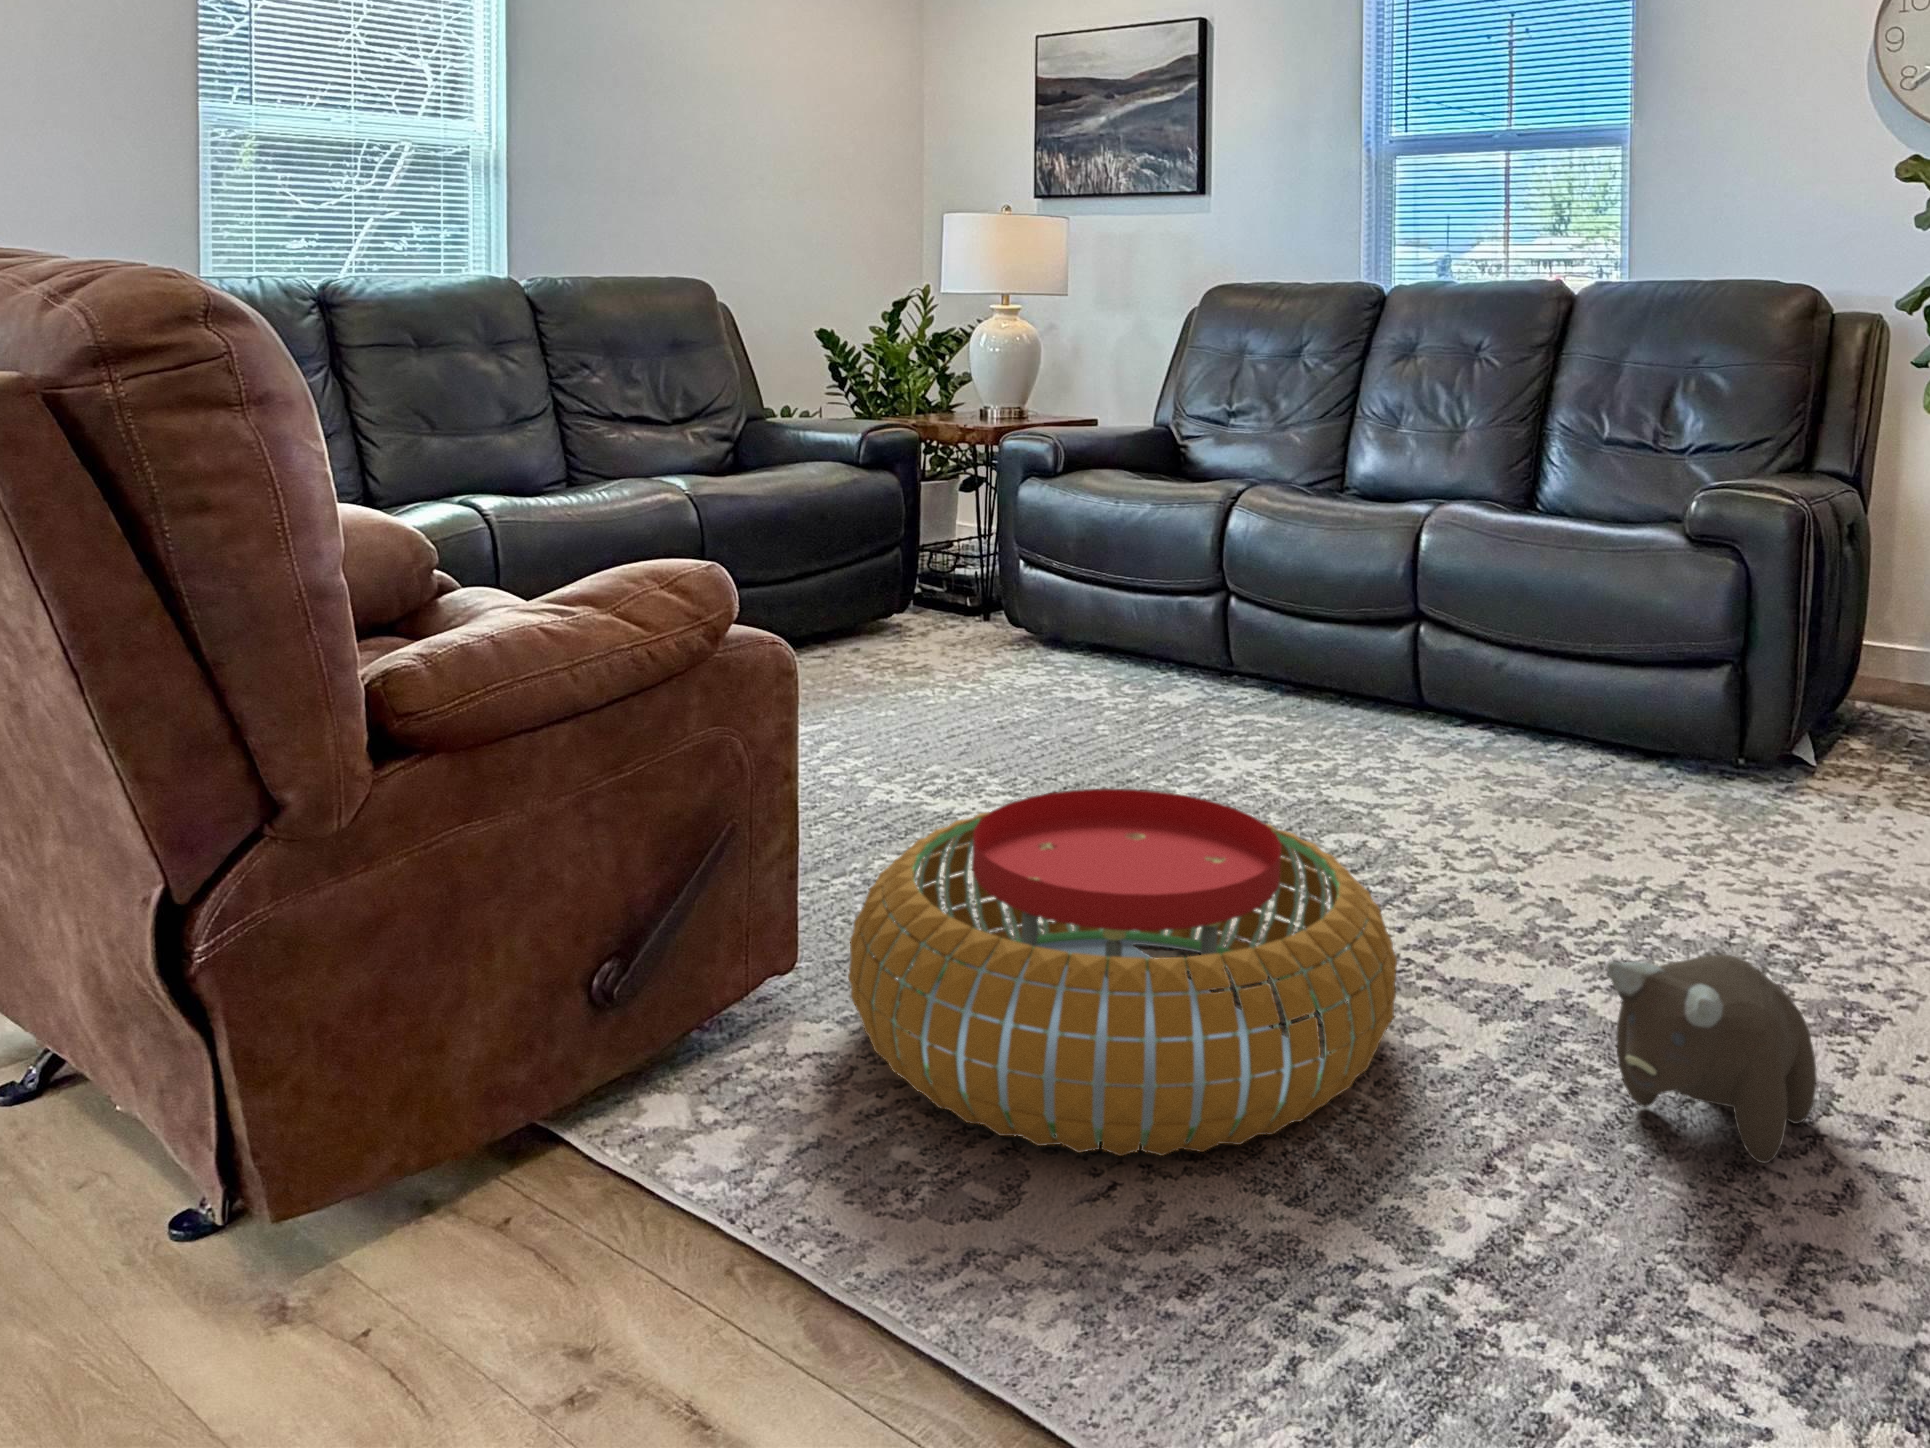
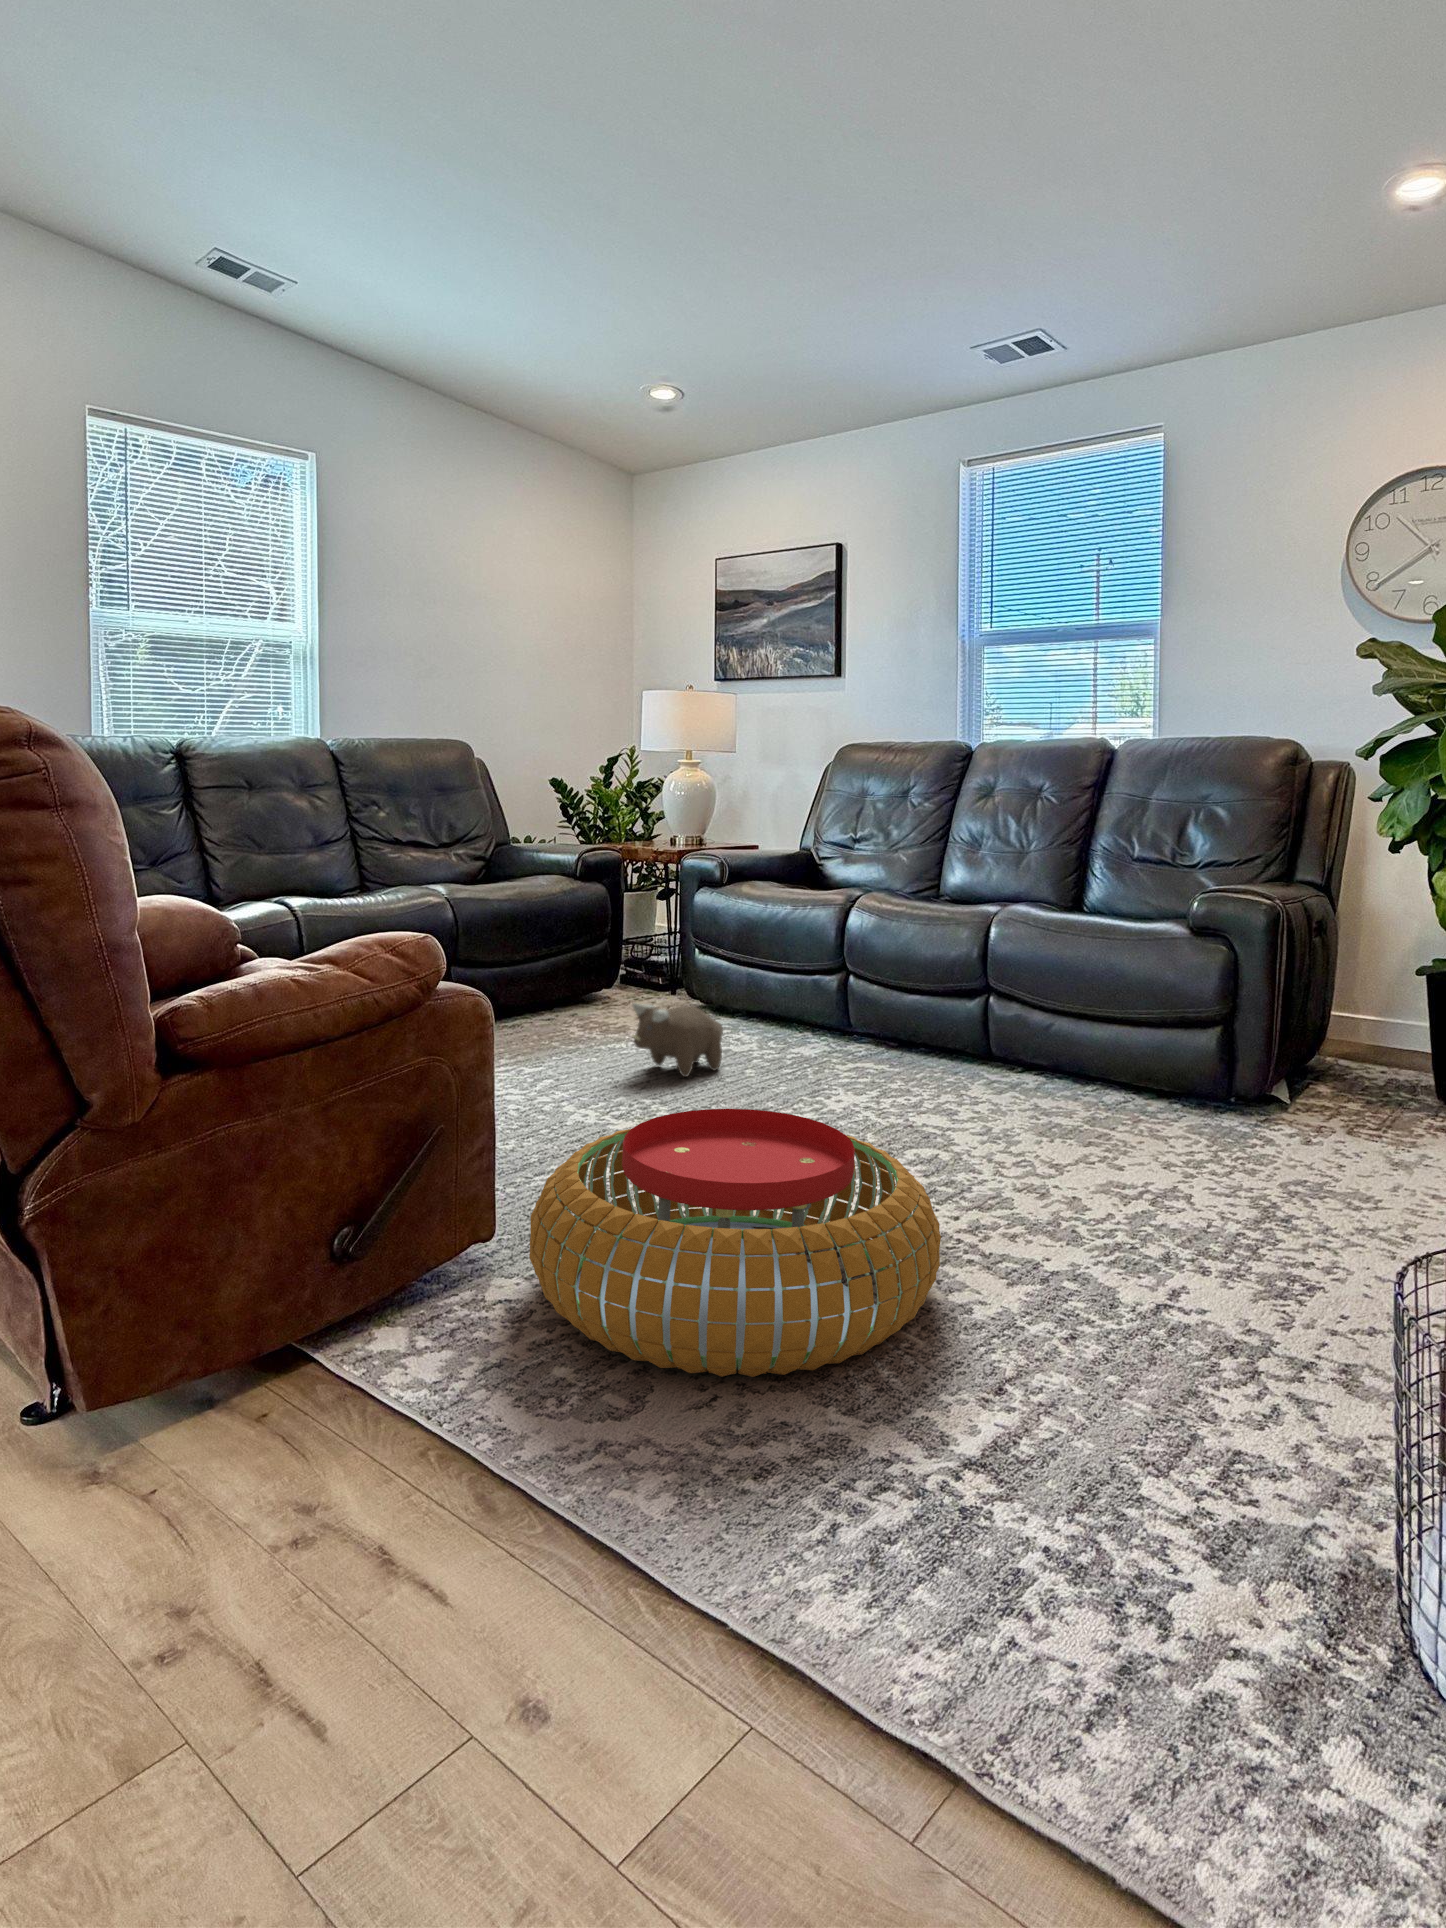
plush toy: present [1607,954,1817,1164] -> present [632,1003,723,1077]

